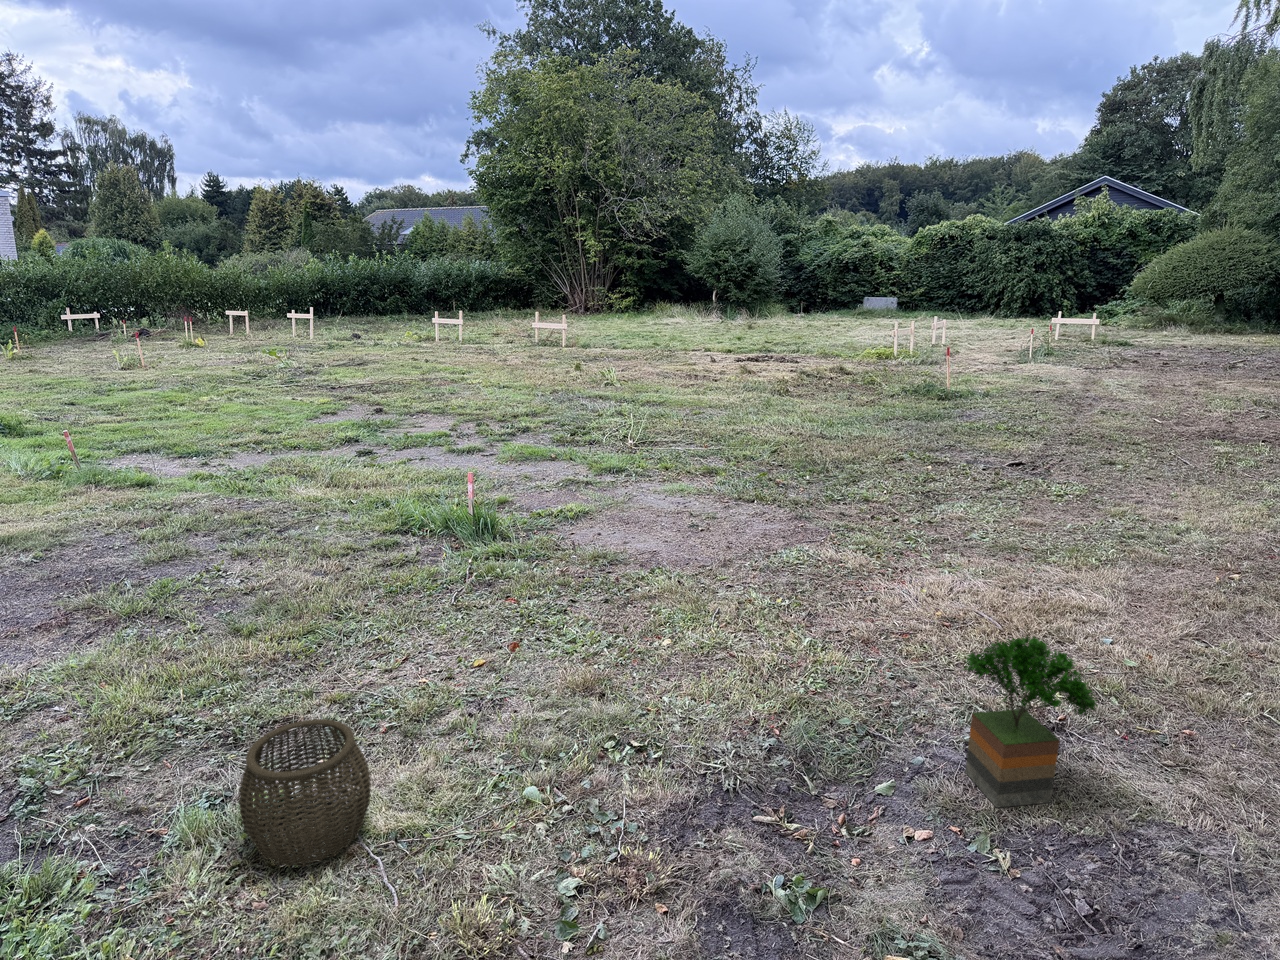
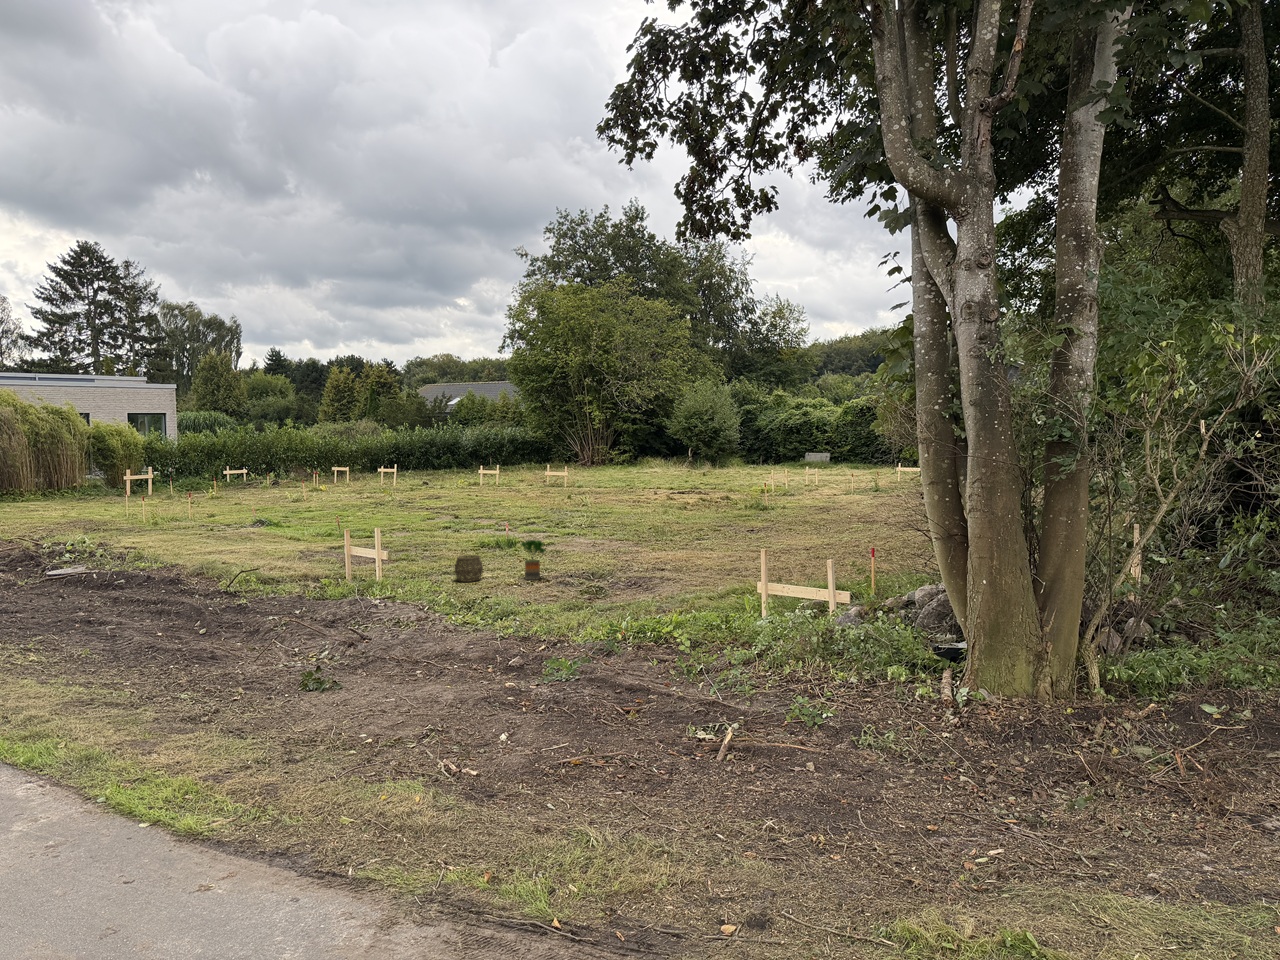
potted tree: present [964,636,1098,808] -> present [521,540,546,580]

